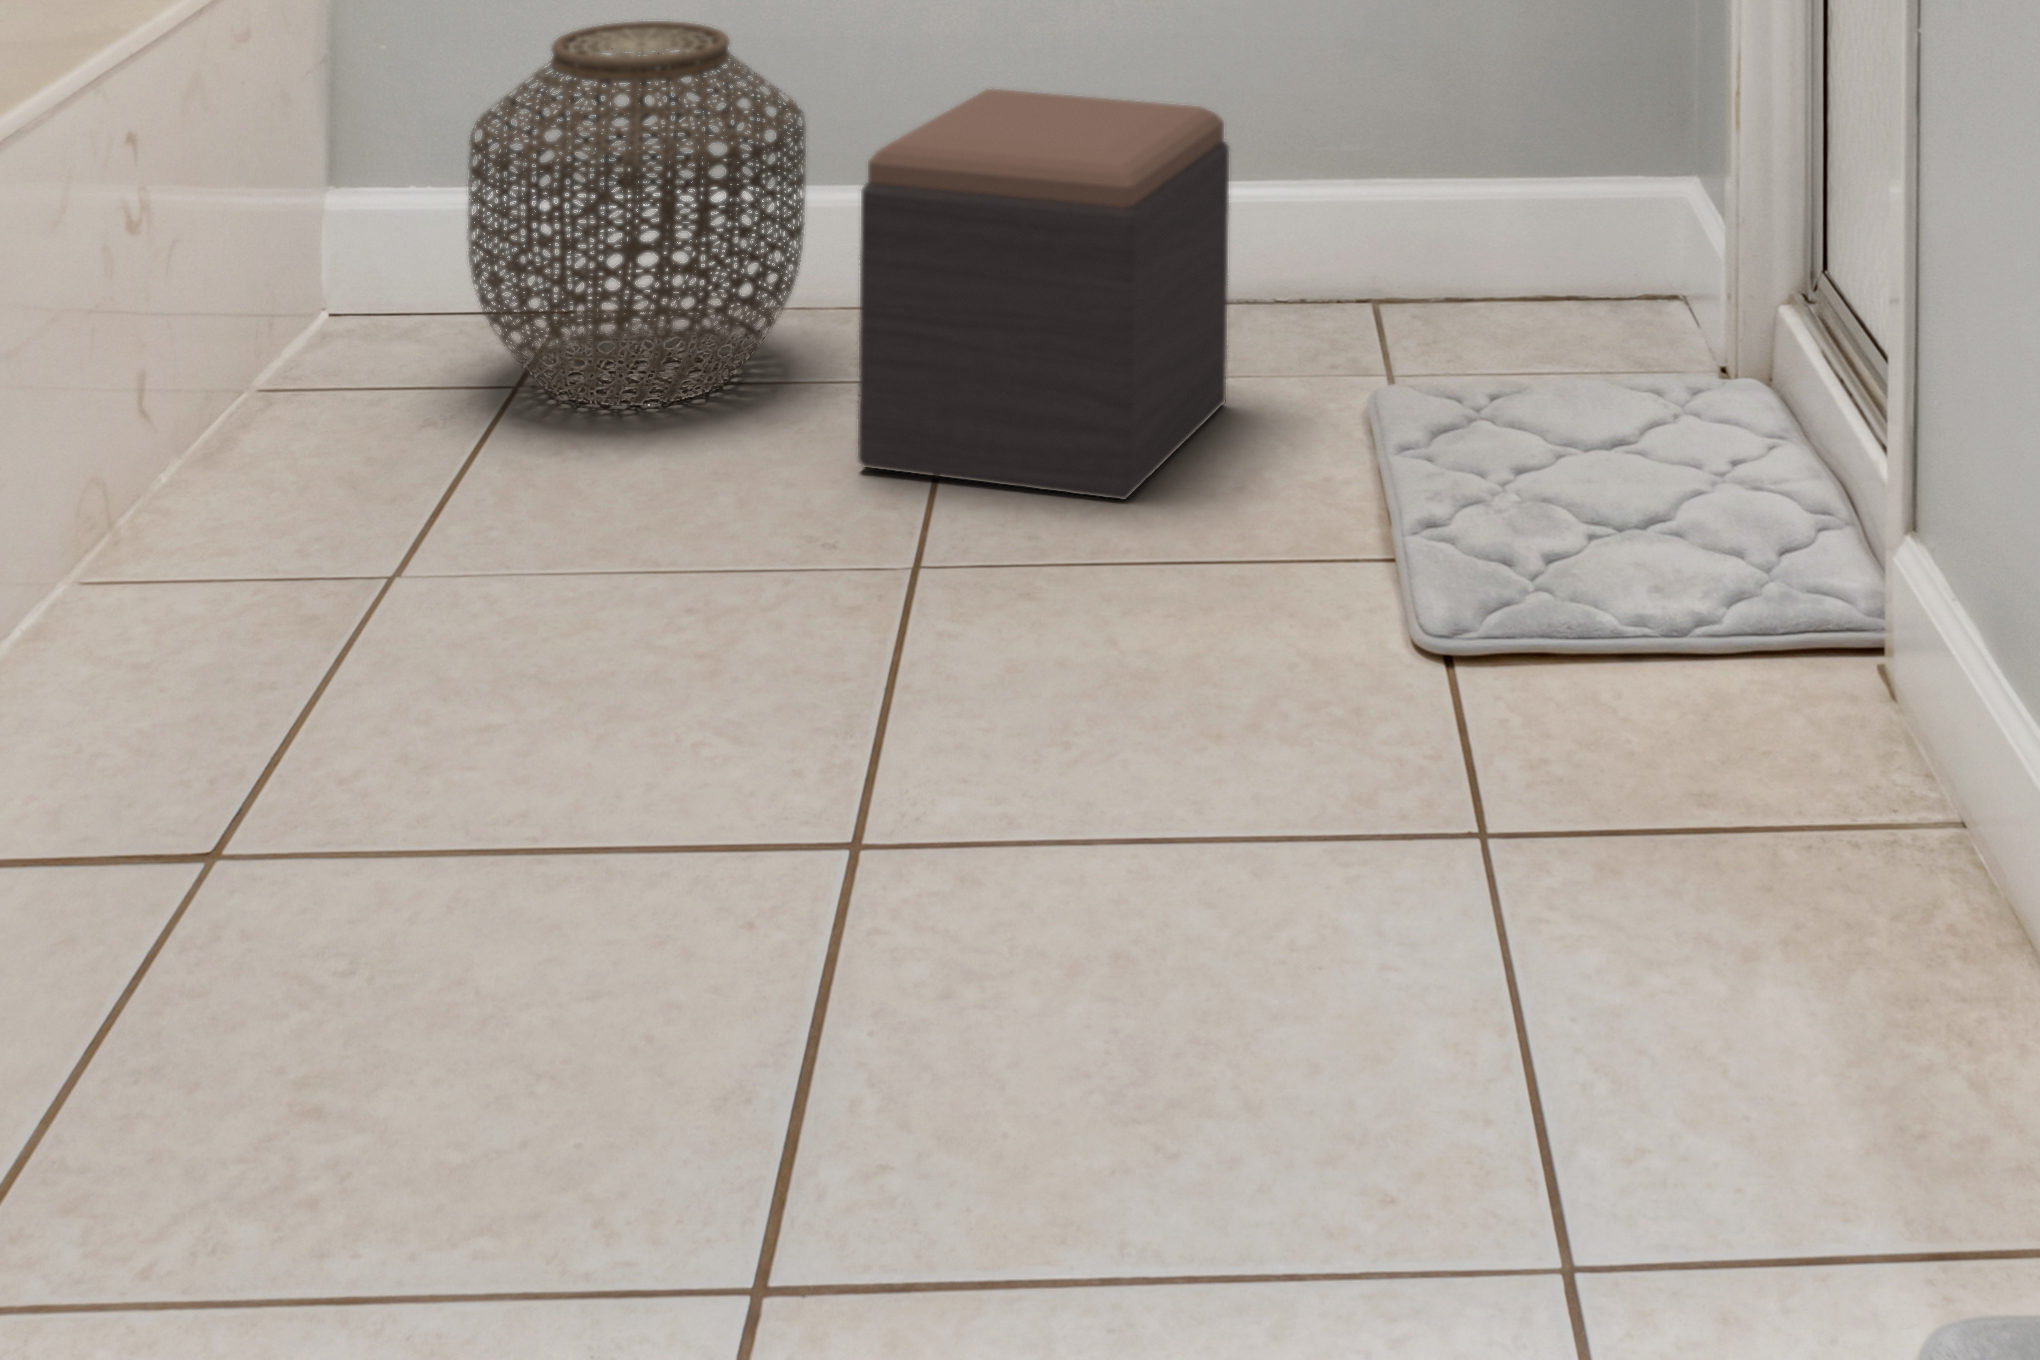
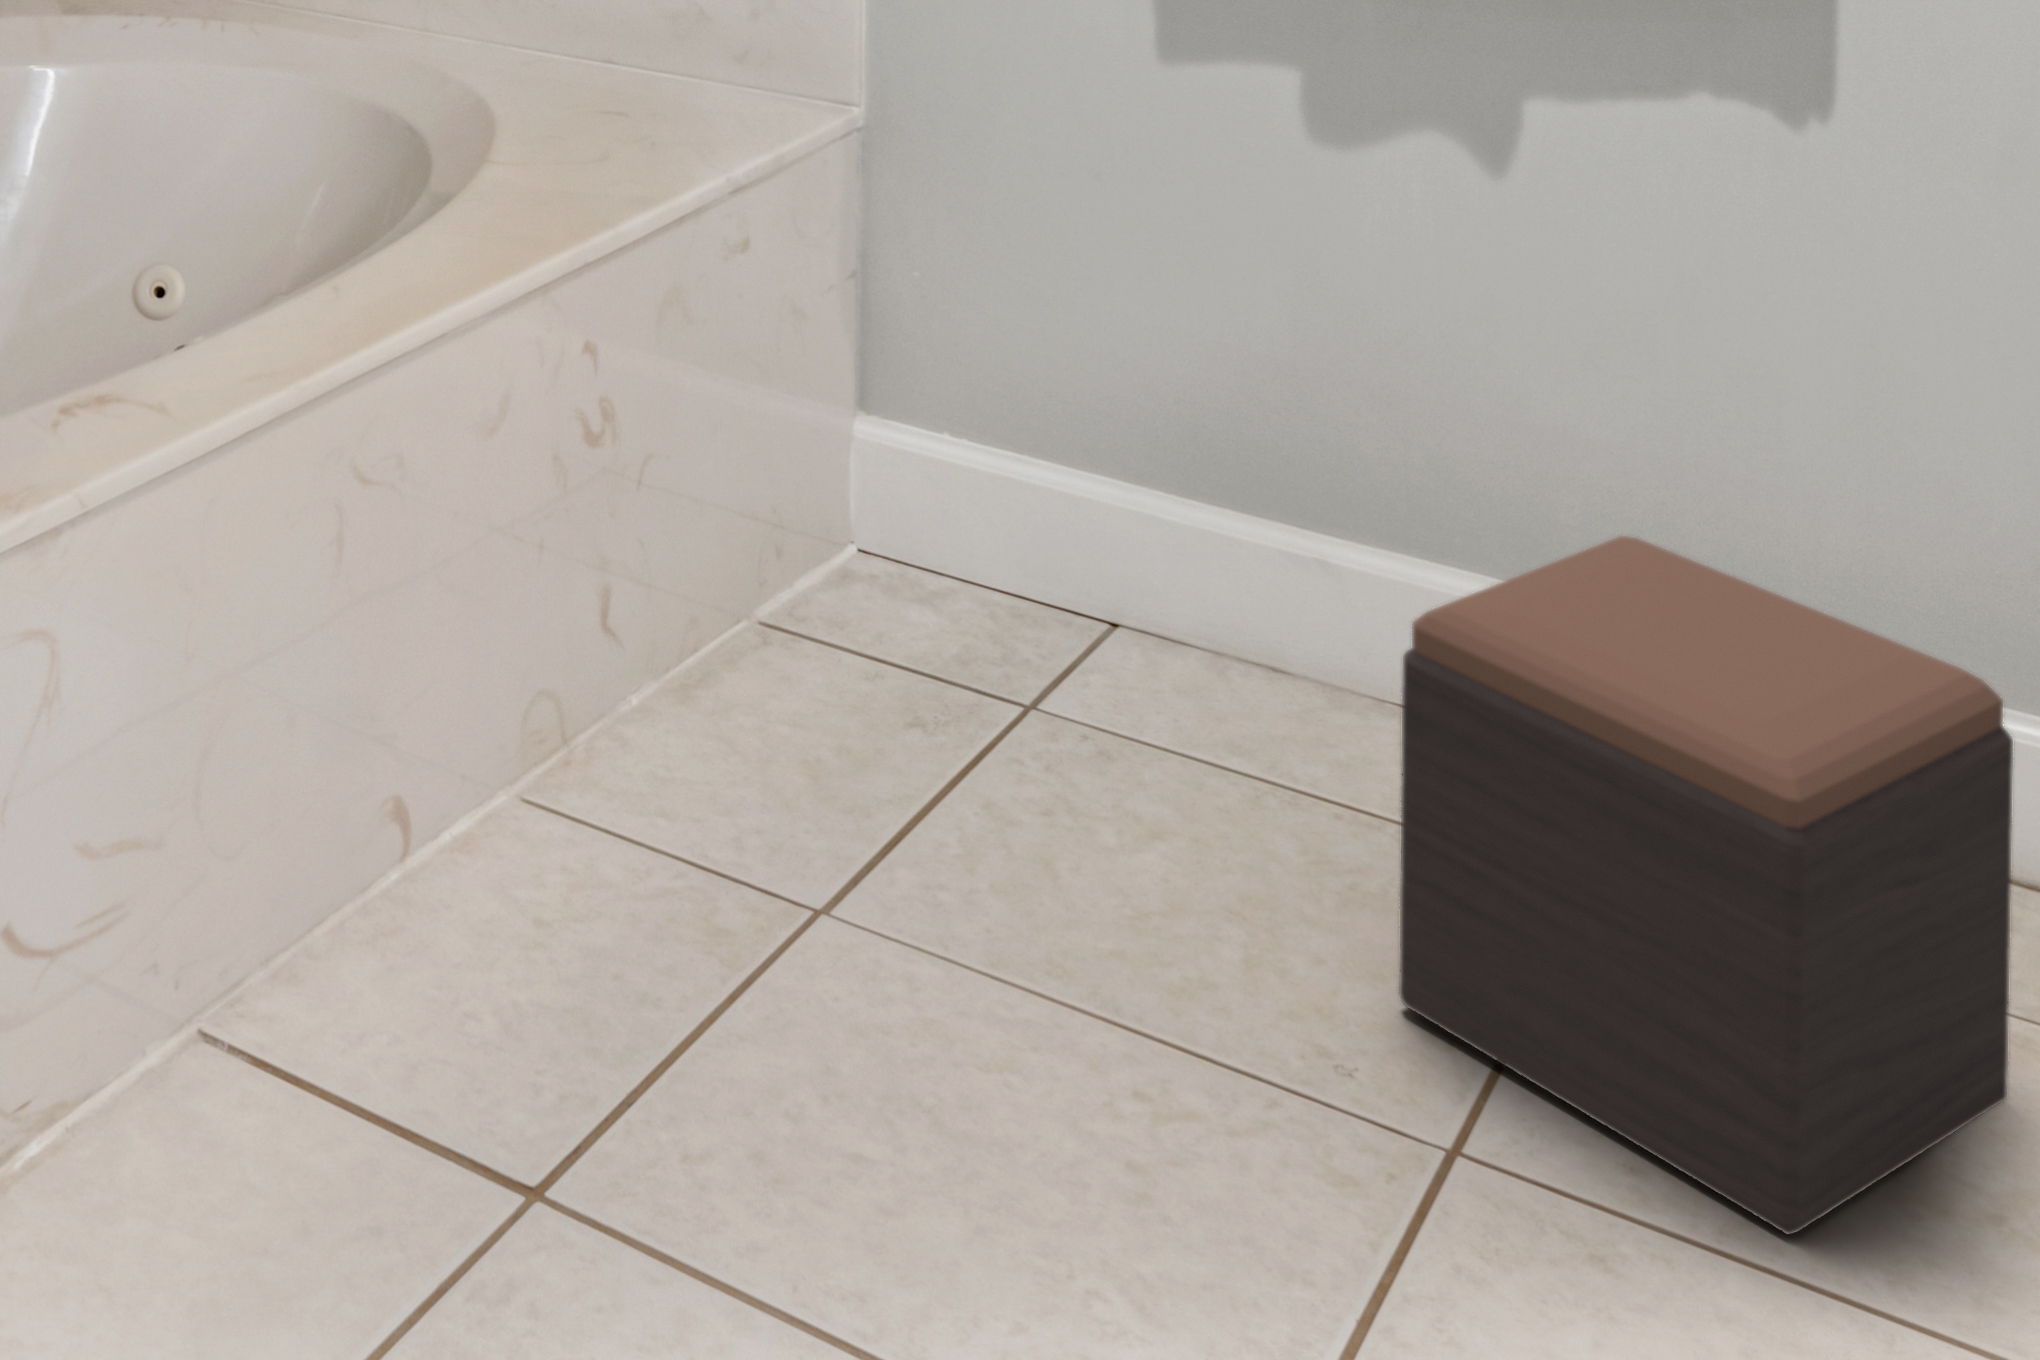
woven basket: present [467,21,806,406] -> none [965,309,1384,794]

